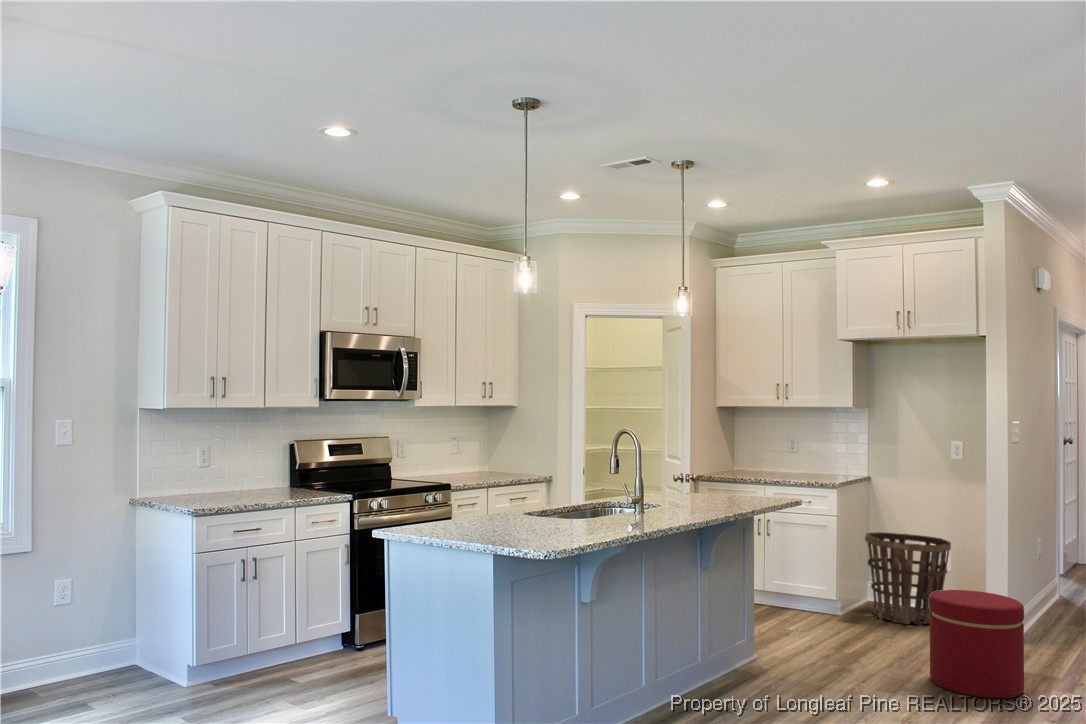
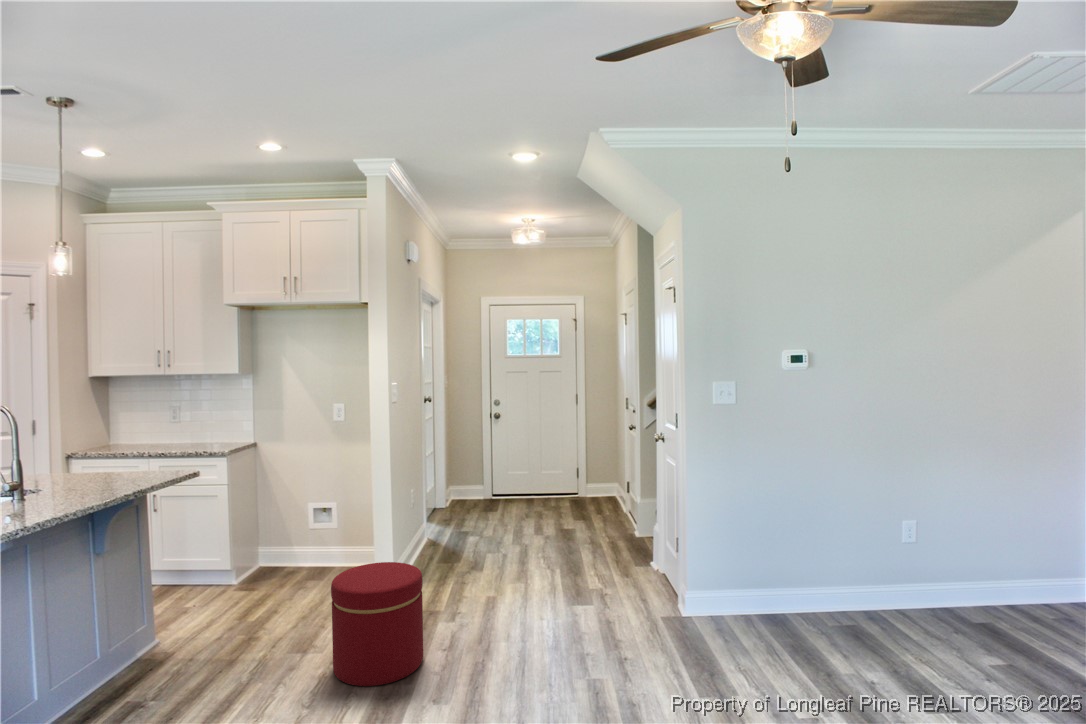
basket: present [865,532,951,624] -> none [255,496,340,592]

